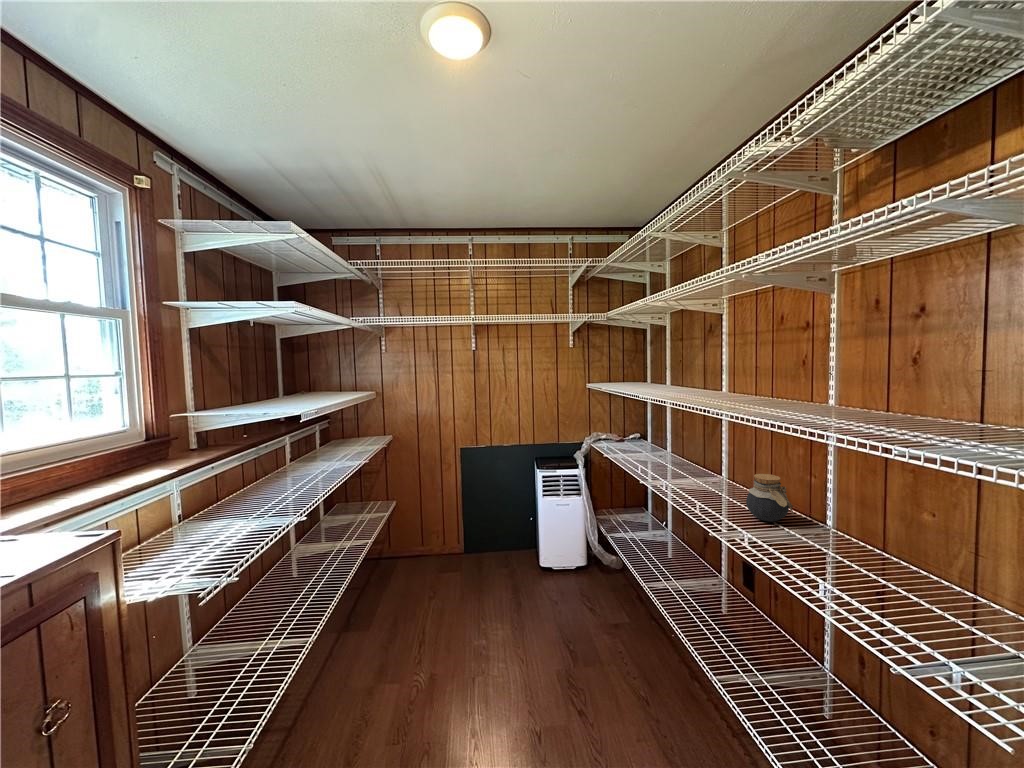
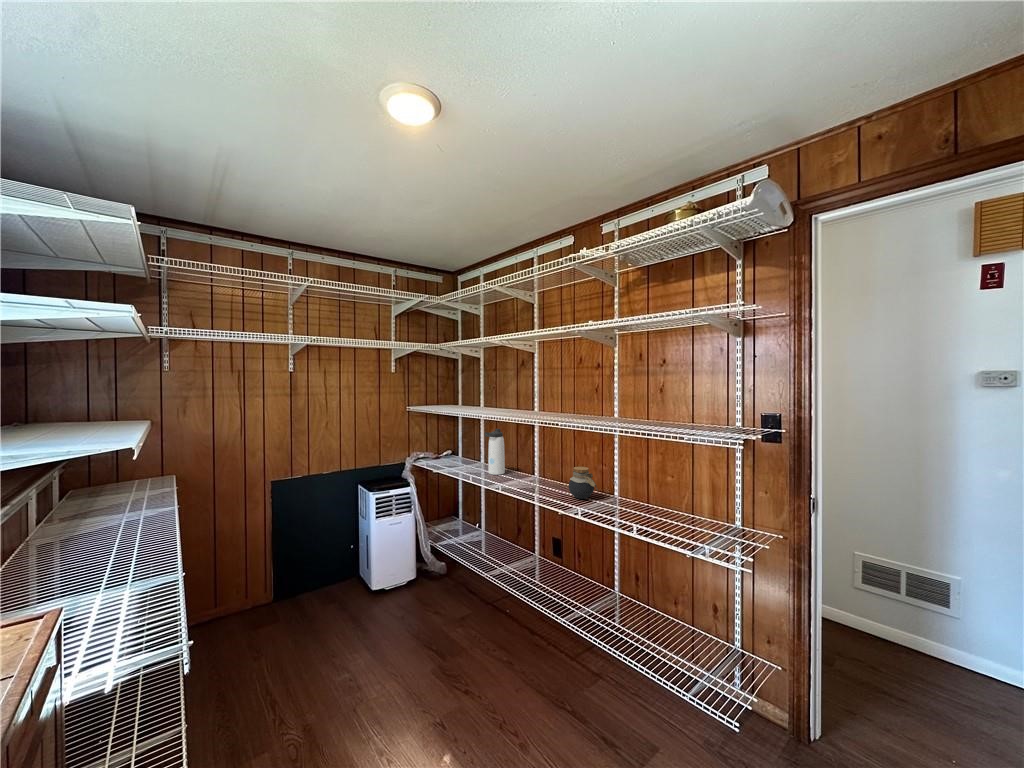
thermos bottle: none [658,413,684,470] -> present [485,429,505,475]

